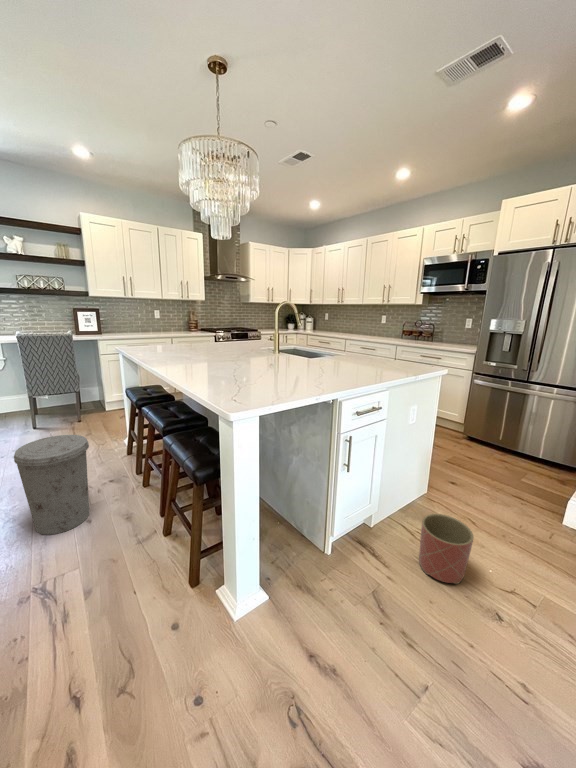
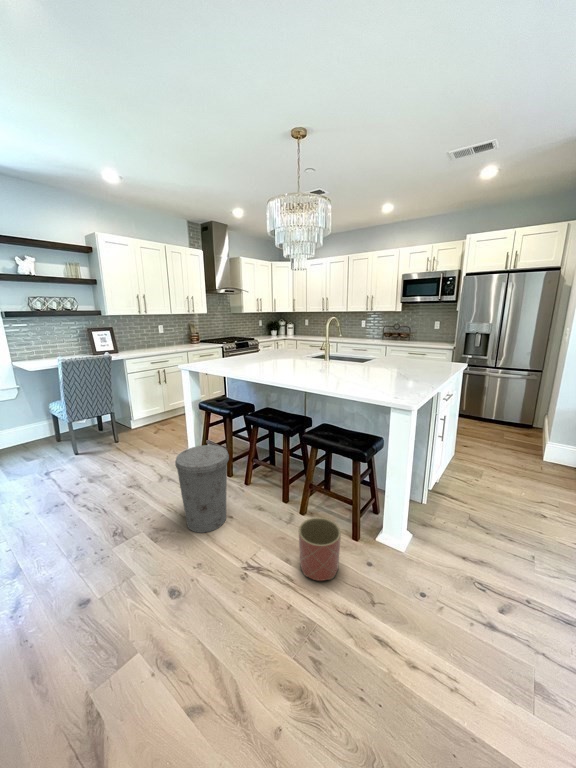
planter: present [419,514,474,584] -> present [299,518,341,581]

